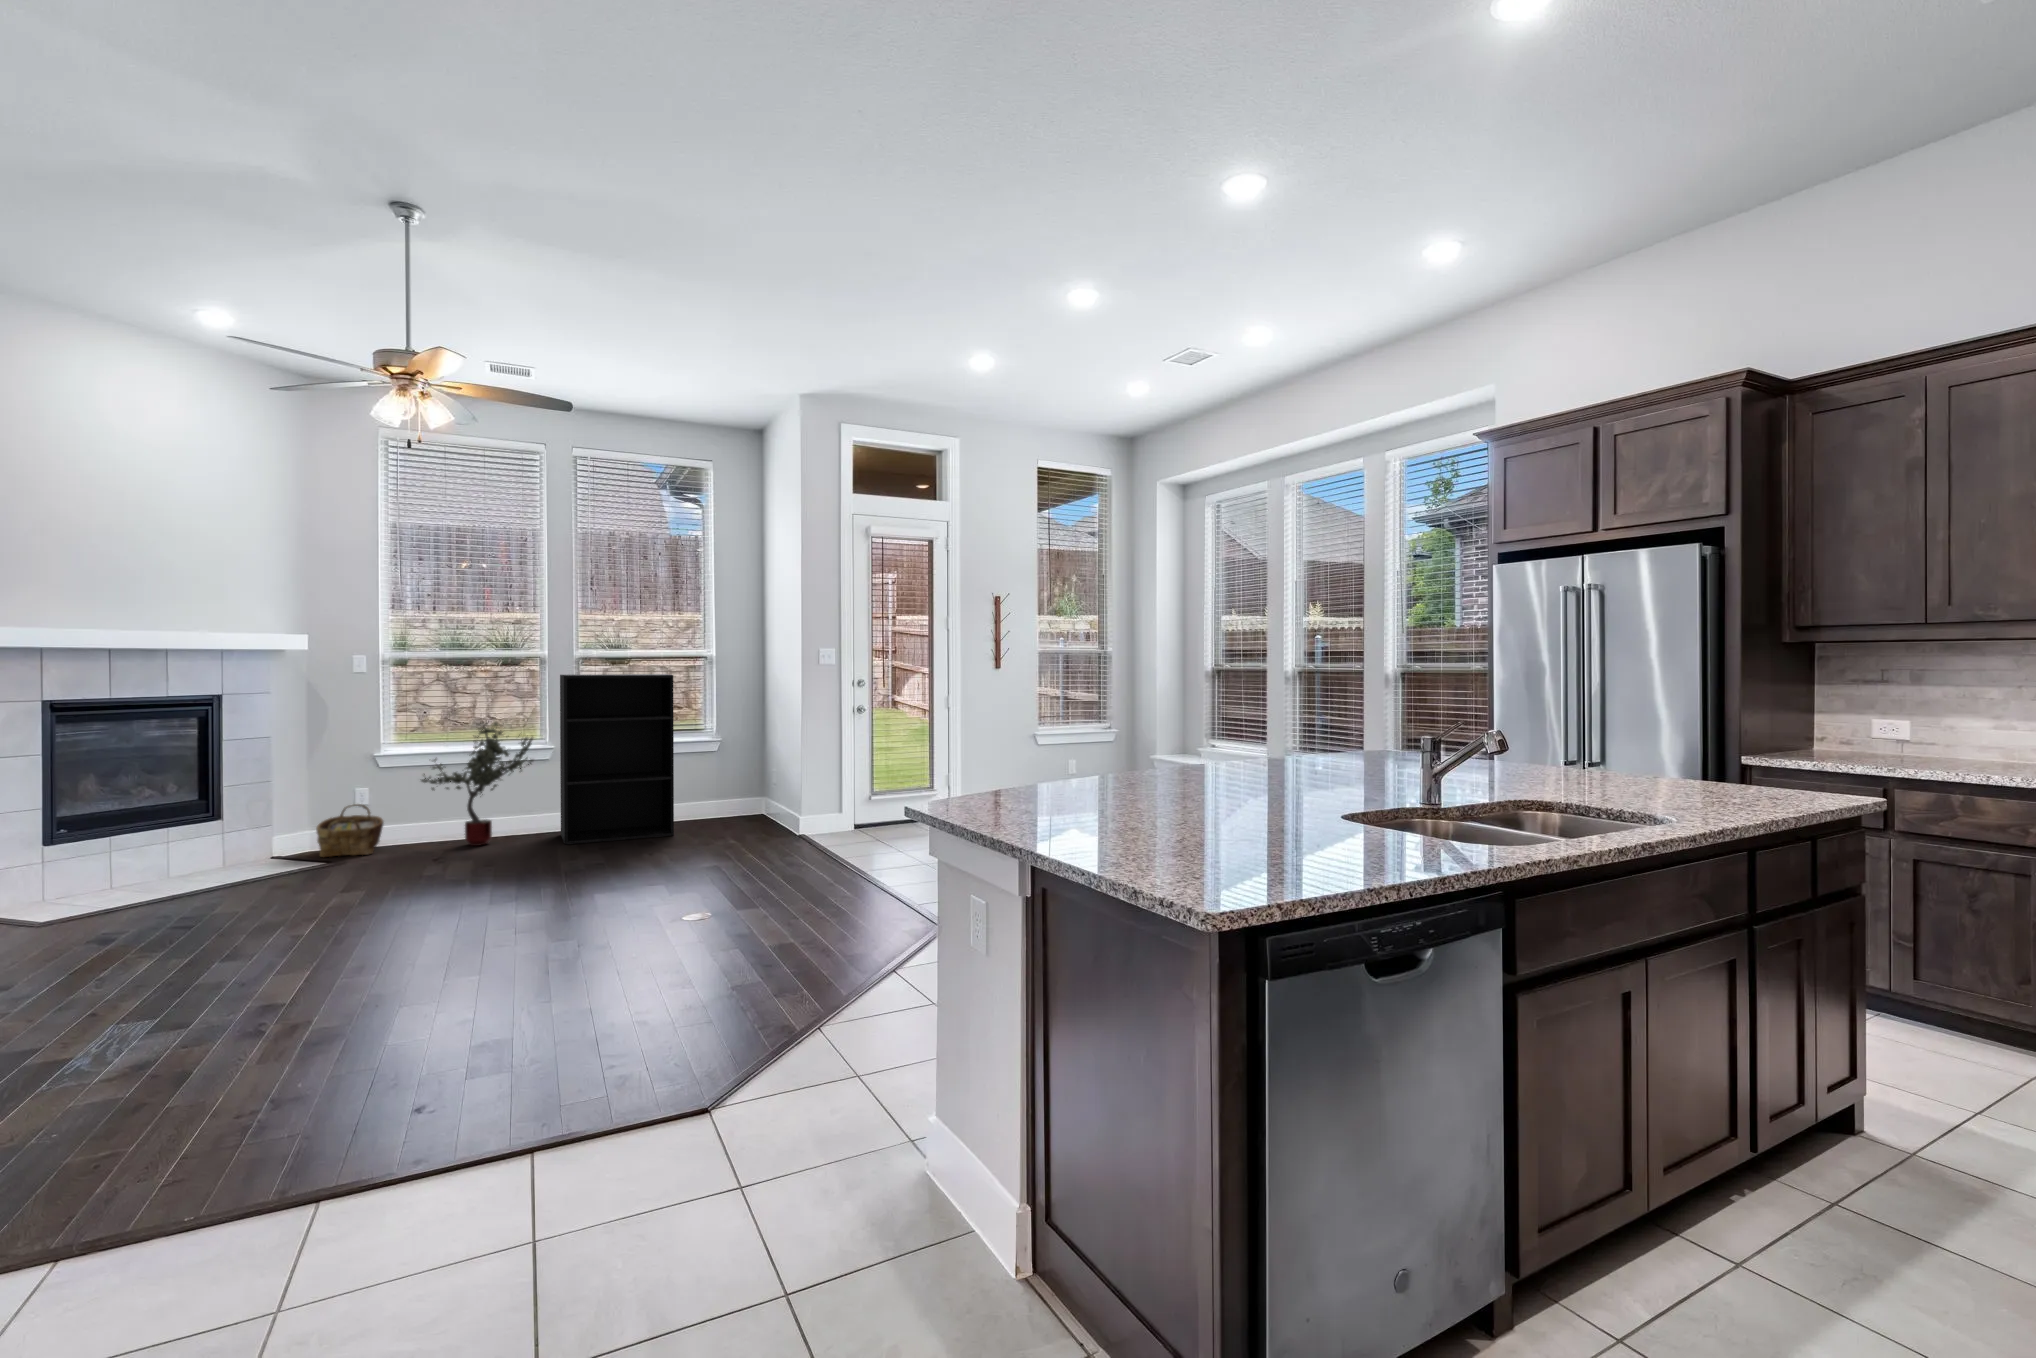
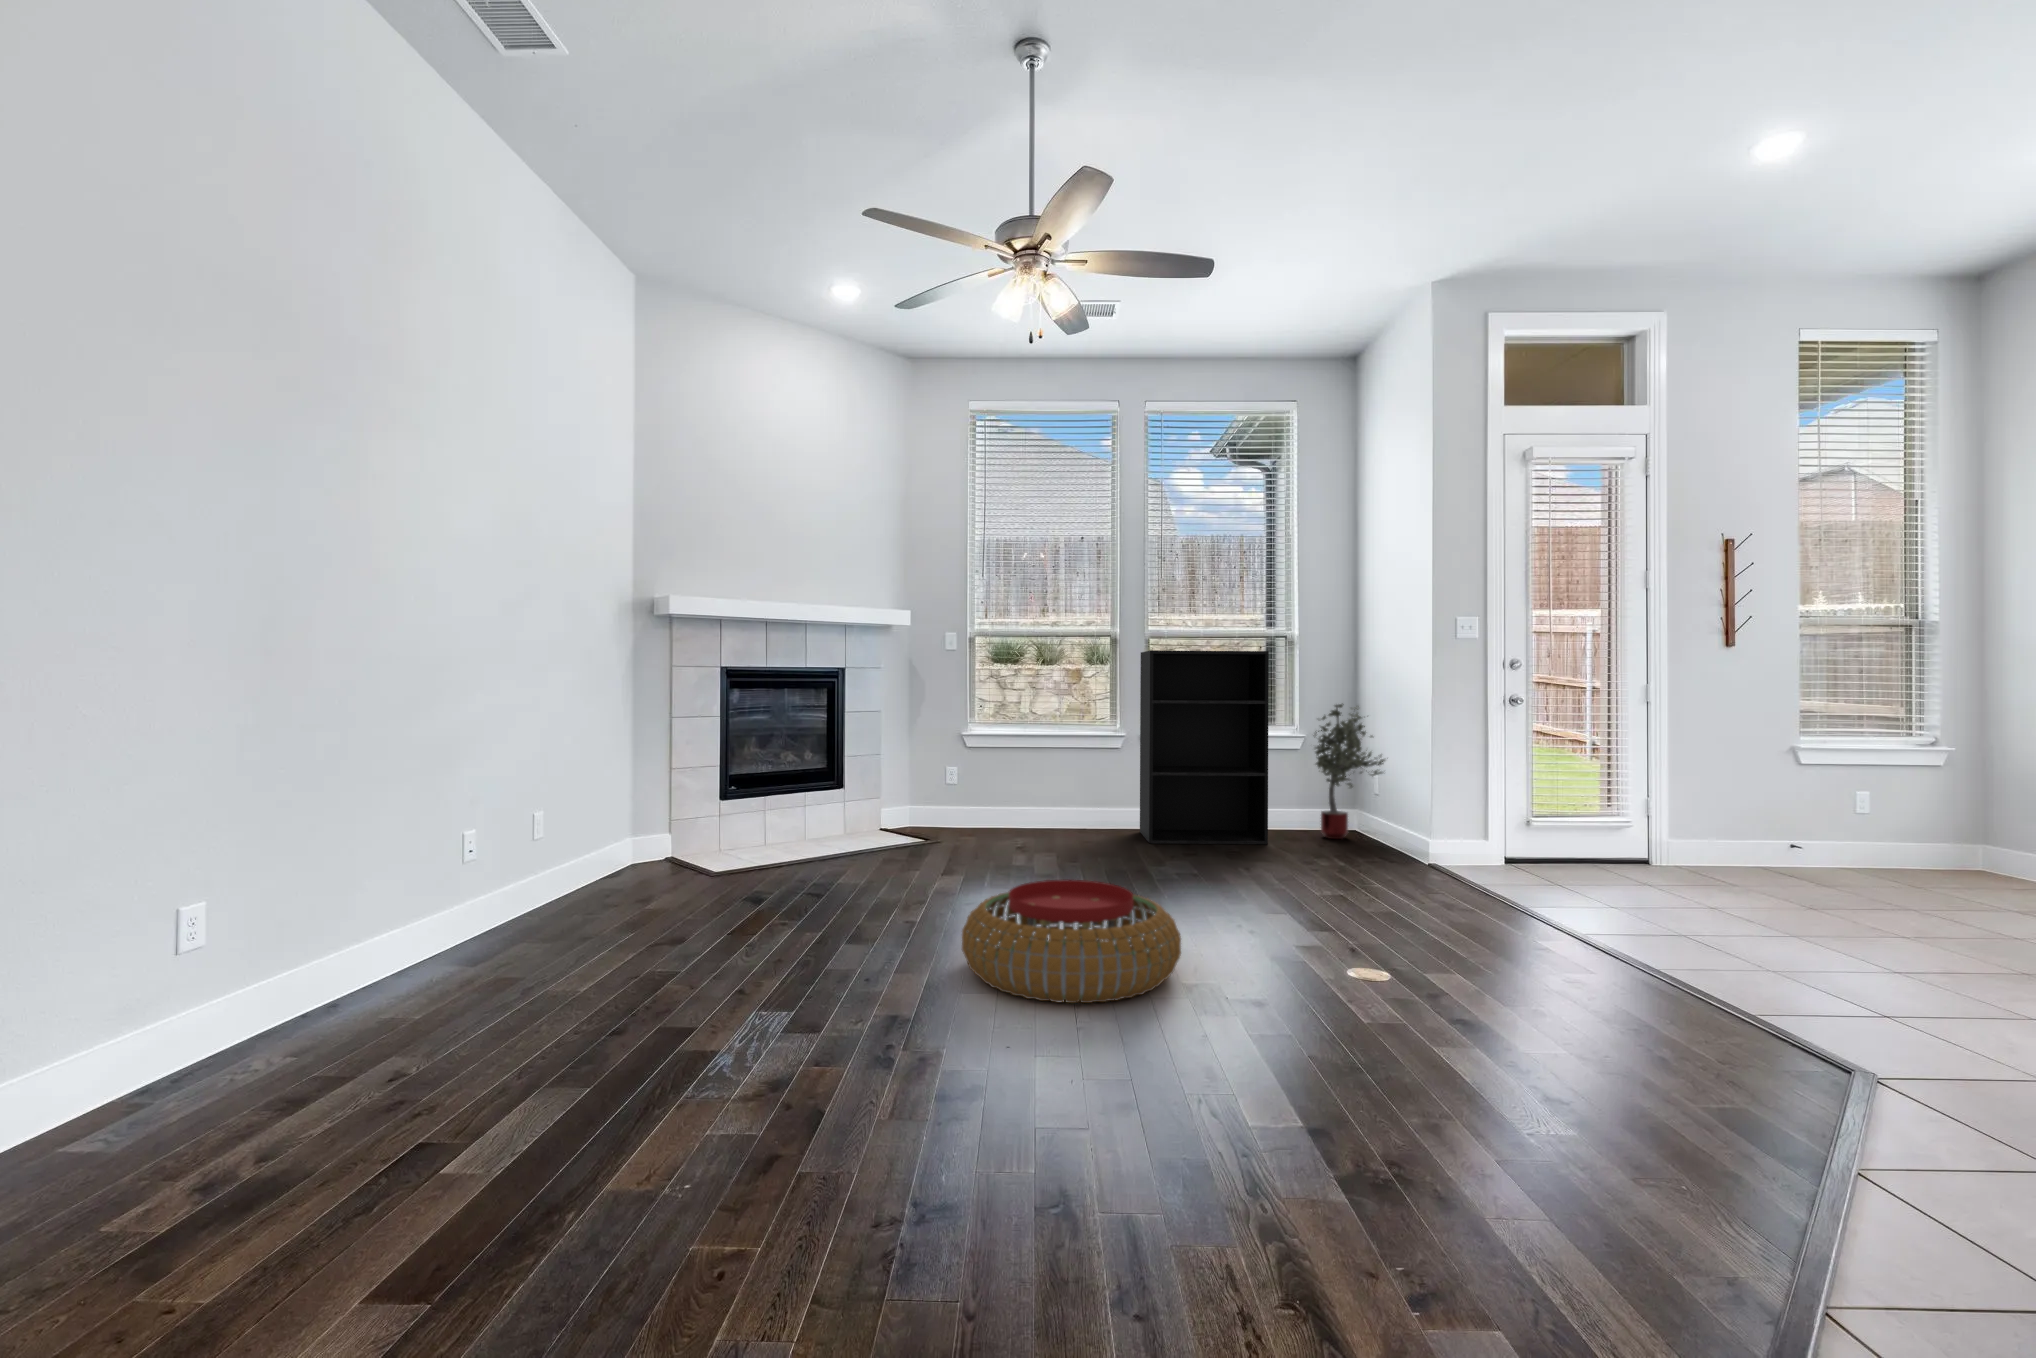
potted tree: present [421,722,533,846] -> present [1315,704,1385,839]
woven basket: present [316,804,384,857] -> none [919,783,975,836]
pouf: none [340,882,540,977] -> present [962,880,1181,1003]

